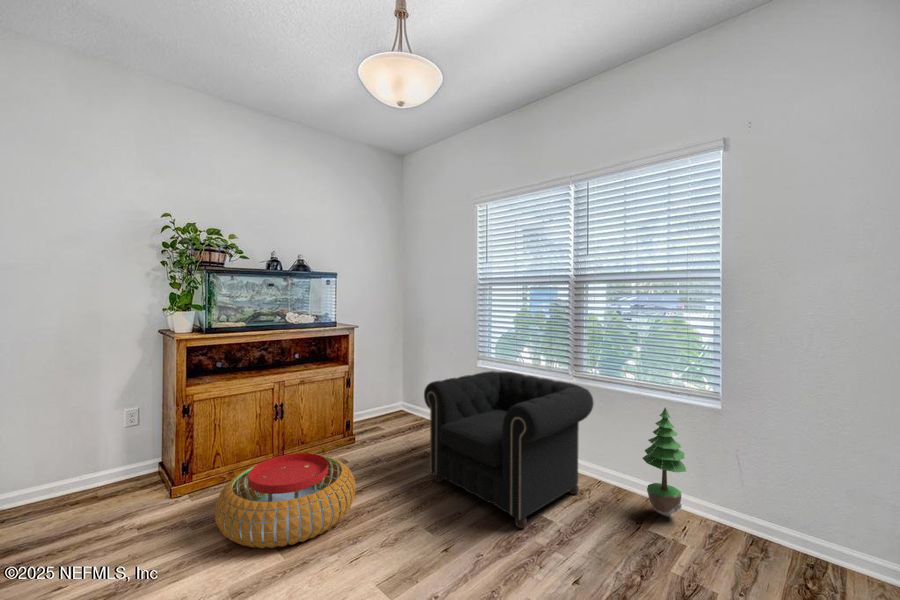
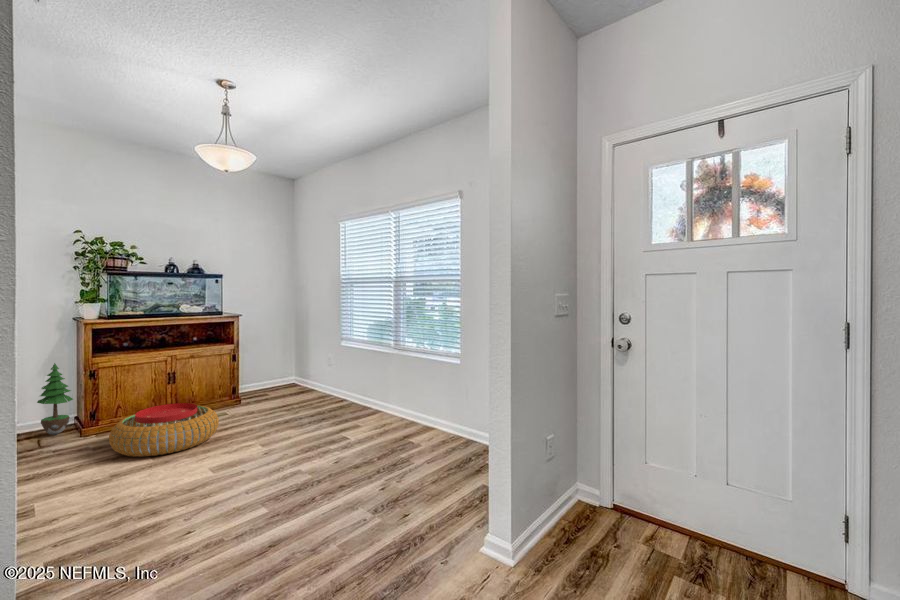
armchair: present [424,371,594,528] -> none [278,347,392,443]
potted tree: present [643,408,686,517] -> present [37,363,73,435]

